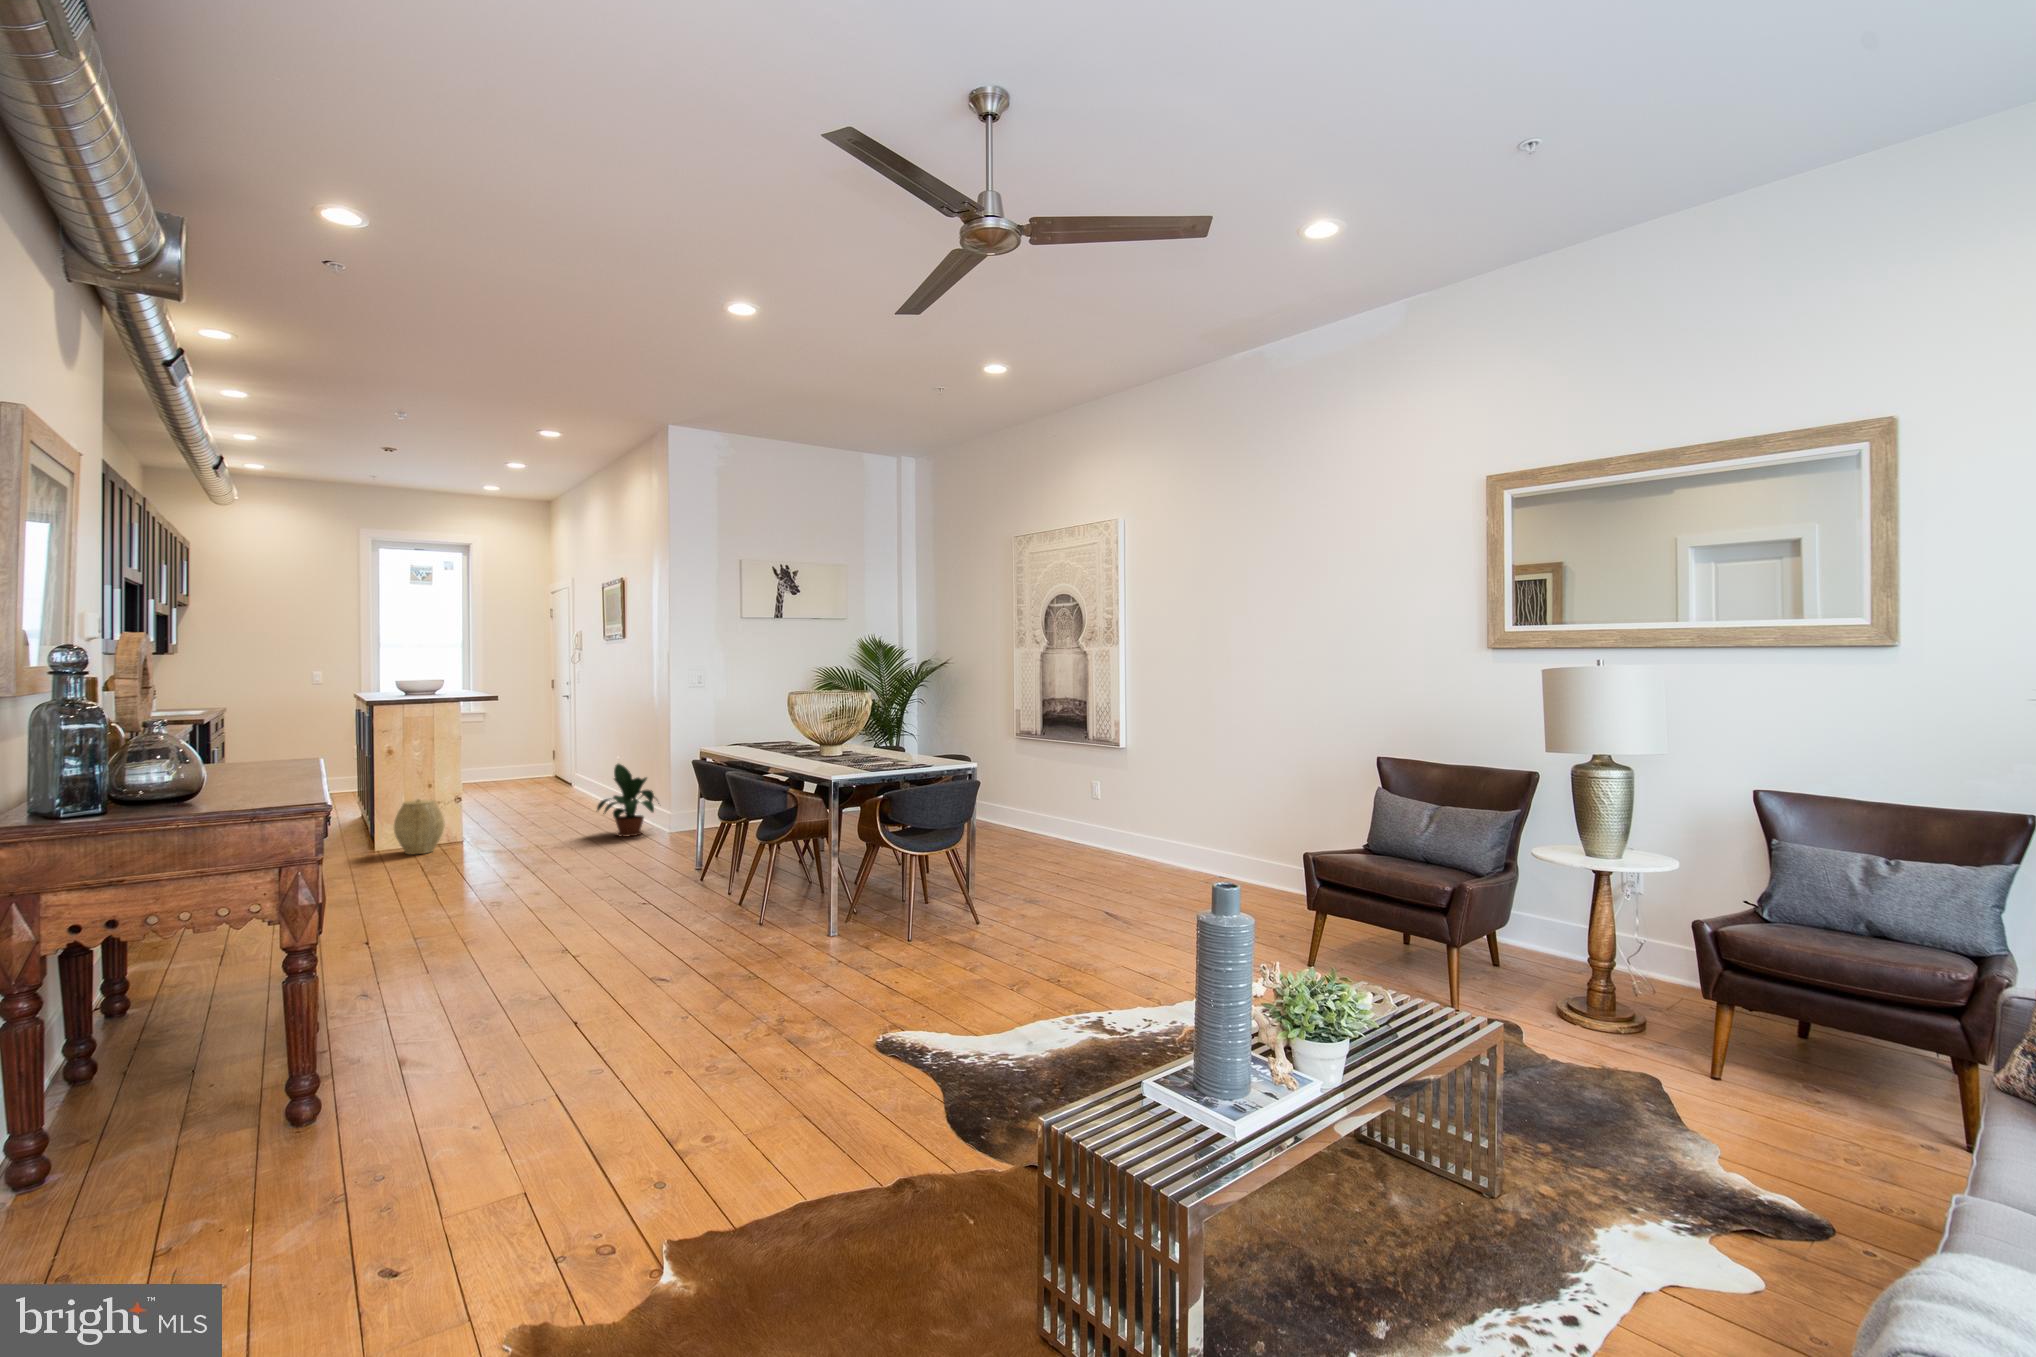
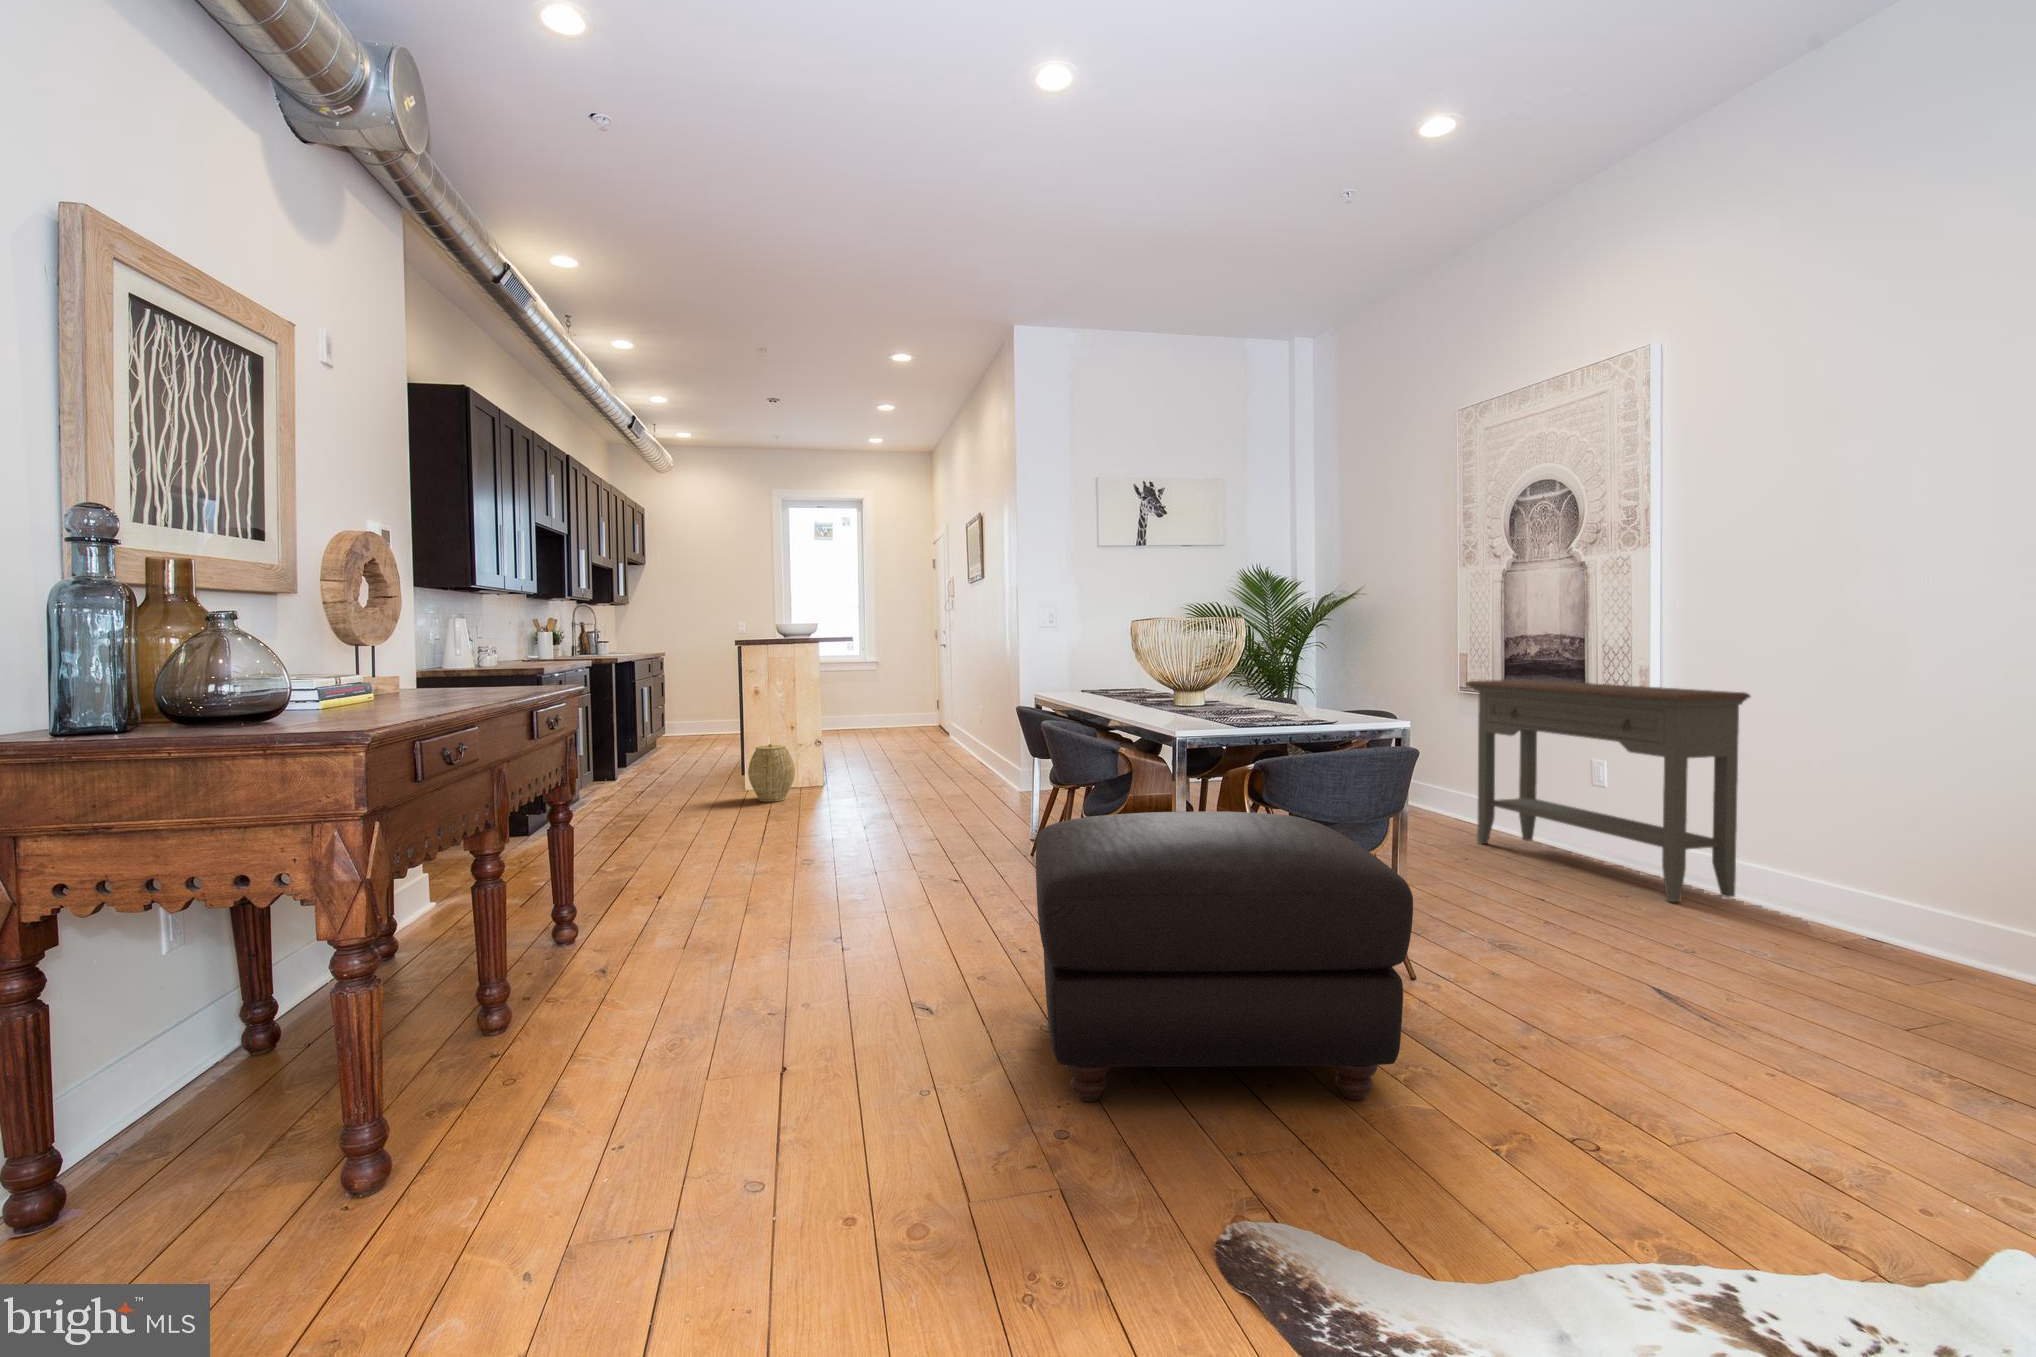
console table: none [1017,729,1169,870] -> present [1466,680,1750,903]
potted plant: present [597,764,659,837] -> none [944,714,1010,796]
ottoman: none [744,826,972,1002] -> present [1036,811,1413,1102]

